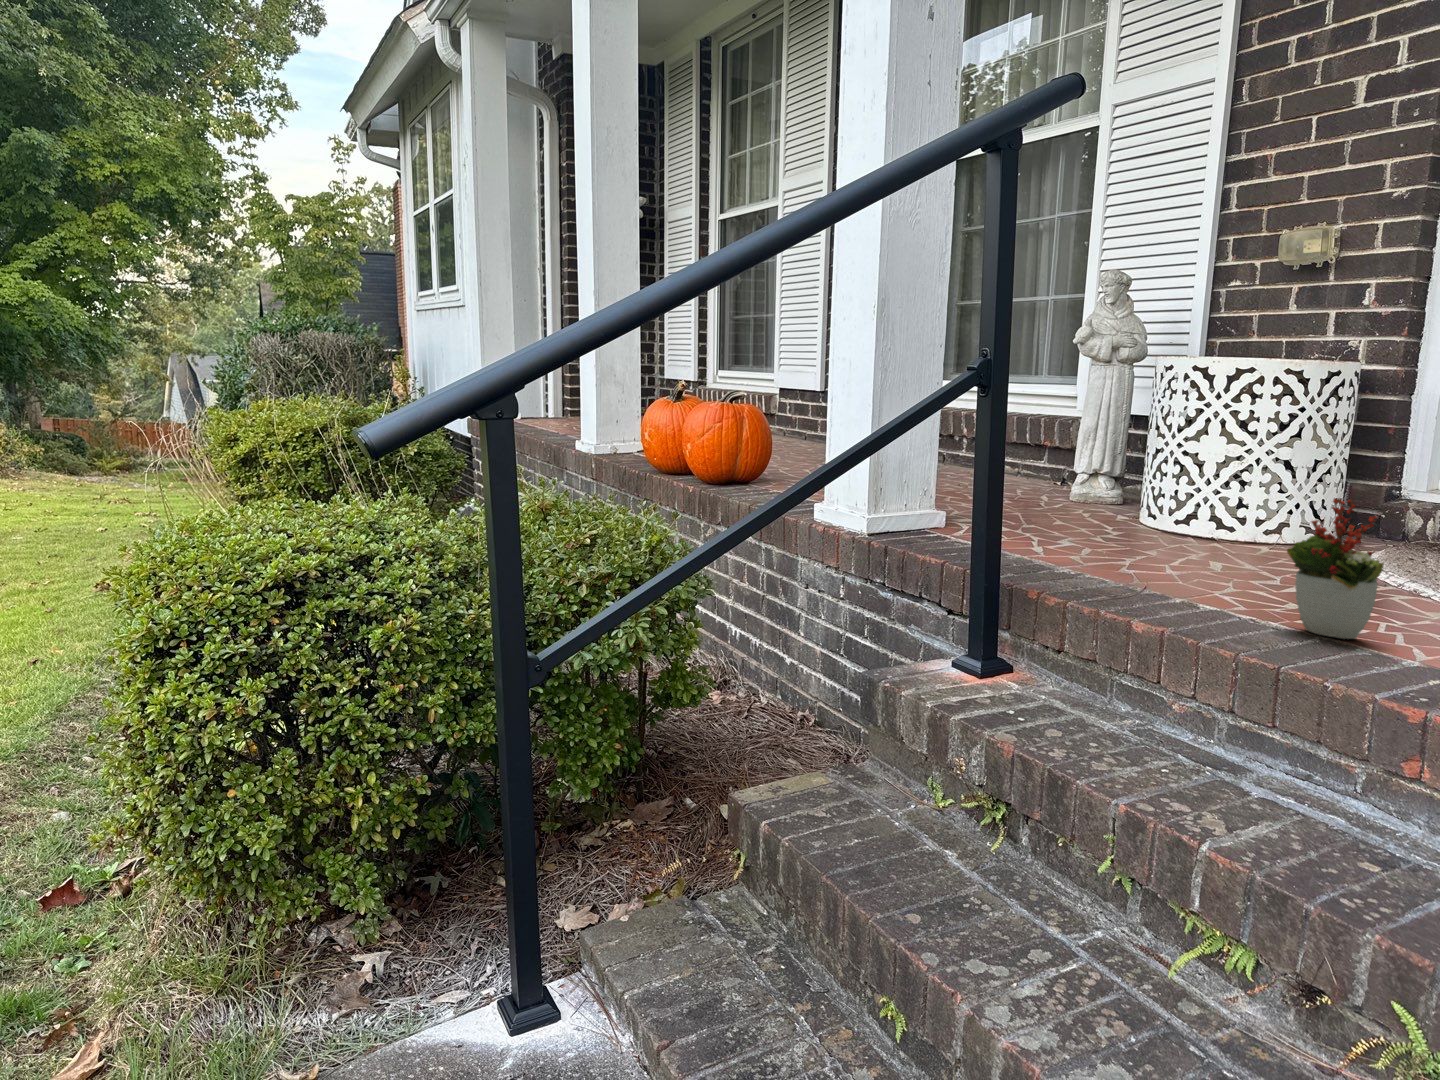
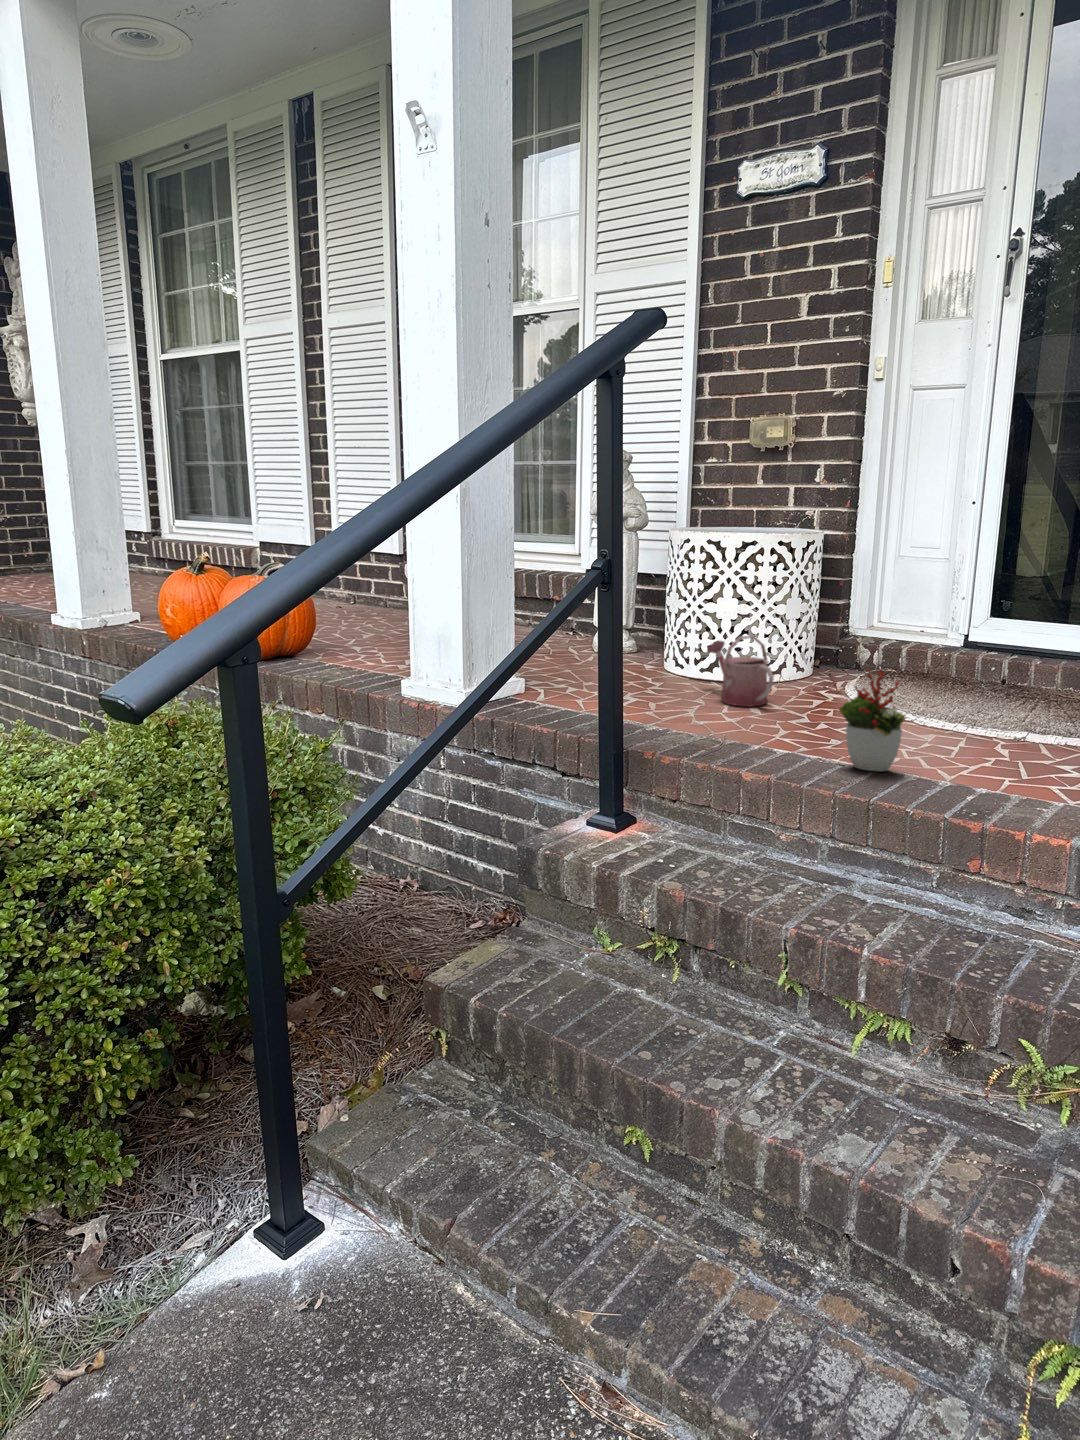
watering can: none [1174,475,1248,562] -> present [707,635,774,707]

